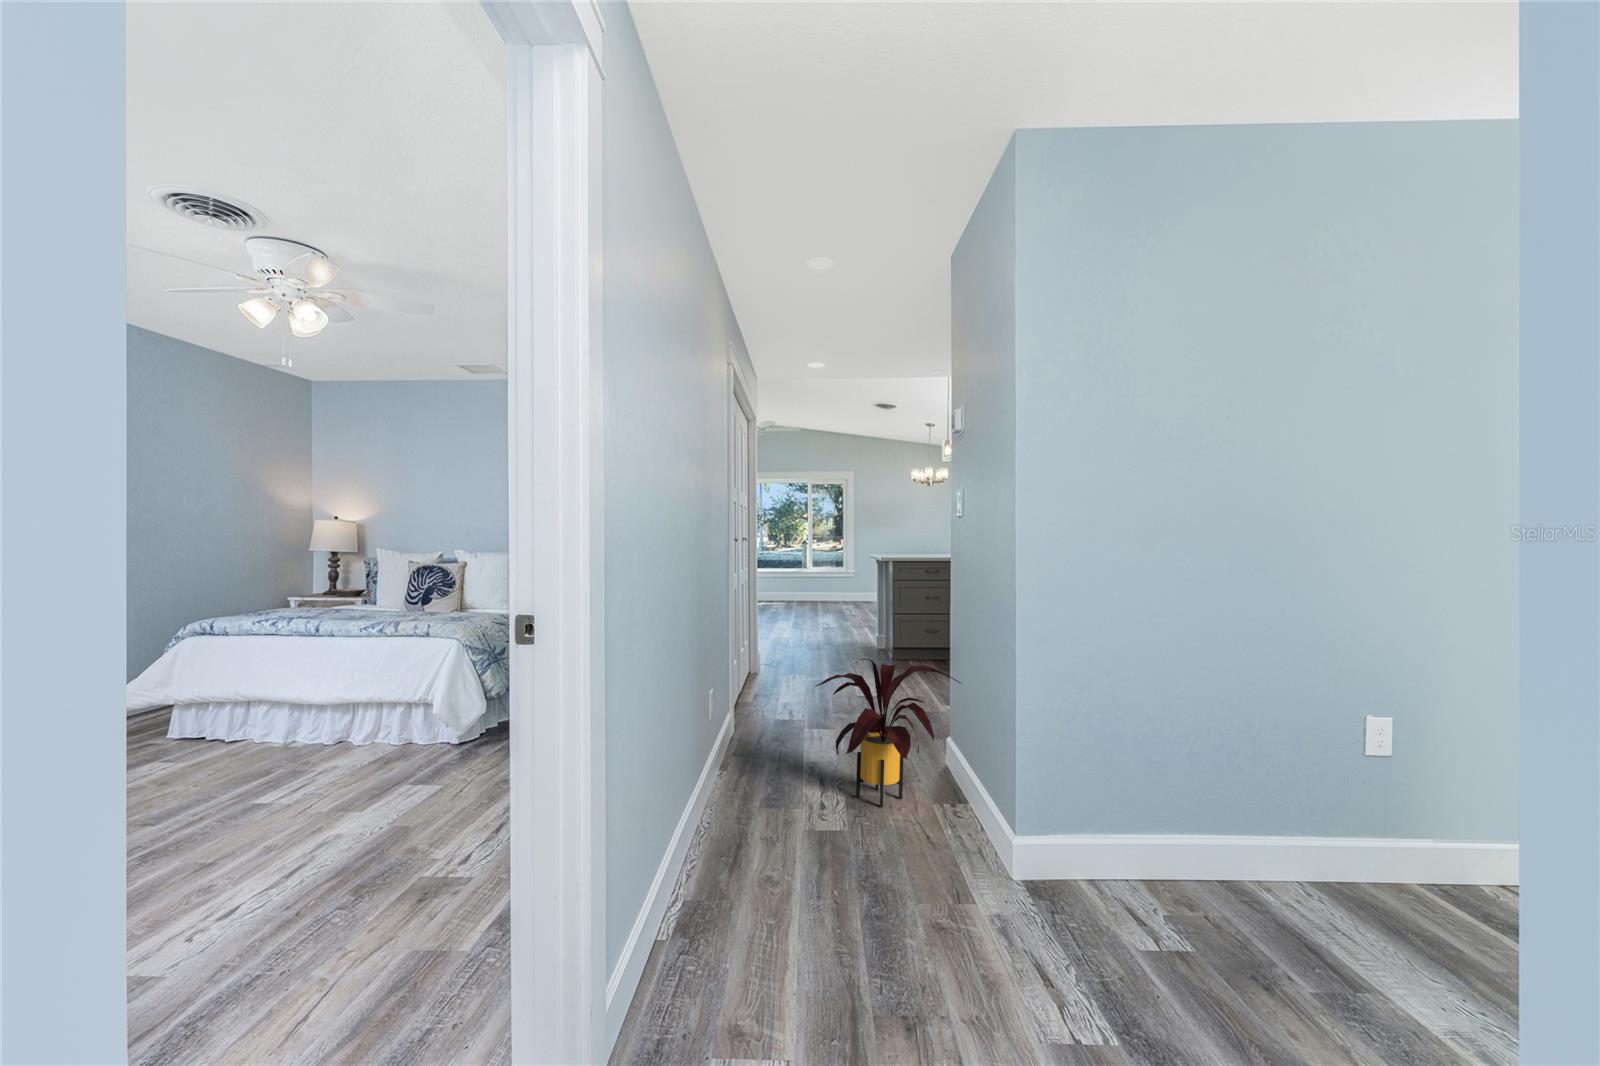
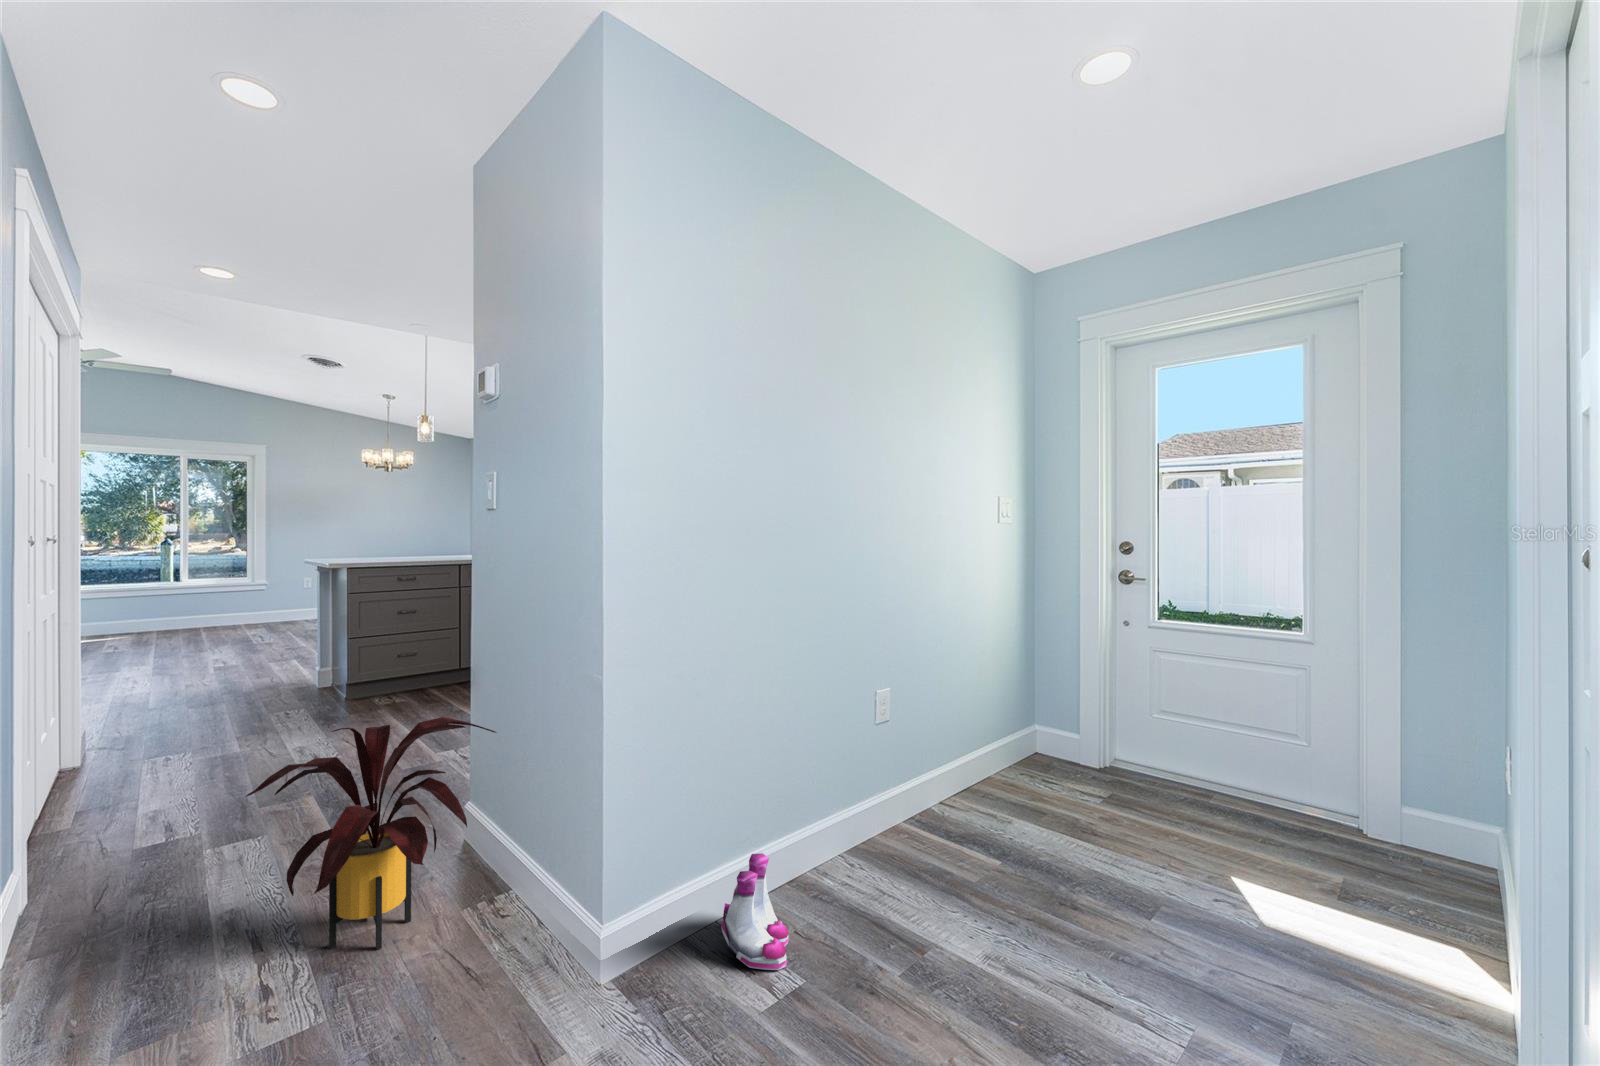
boots: none [1121,827,1190,932] -> present [721,853,789,970]

